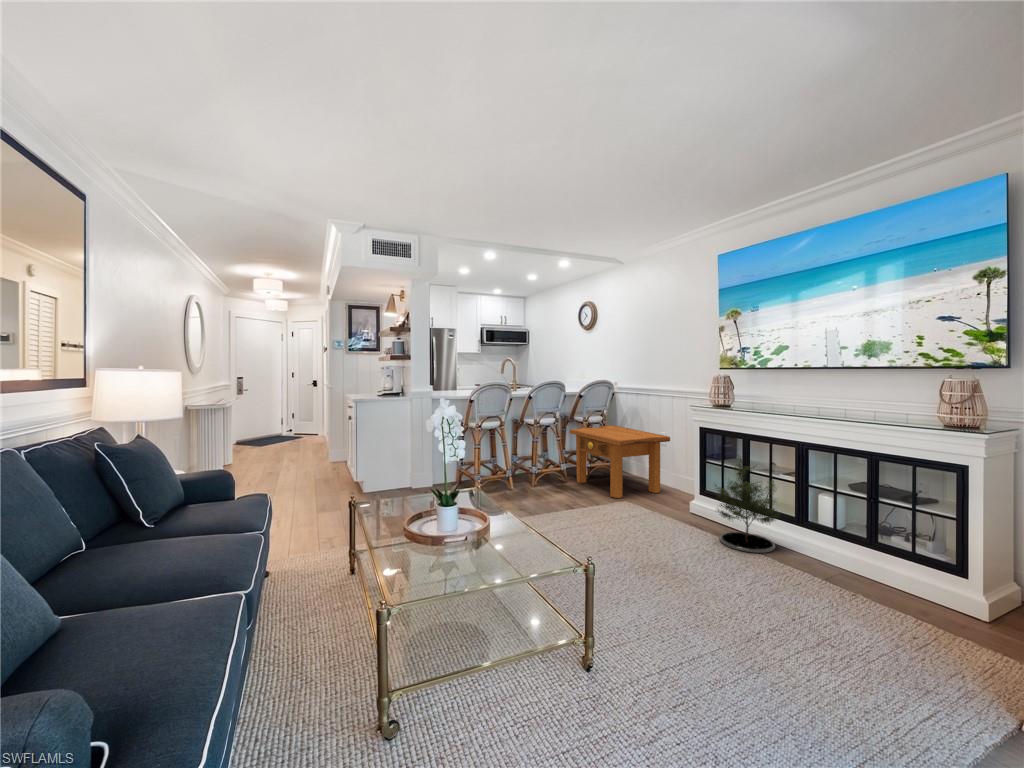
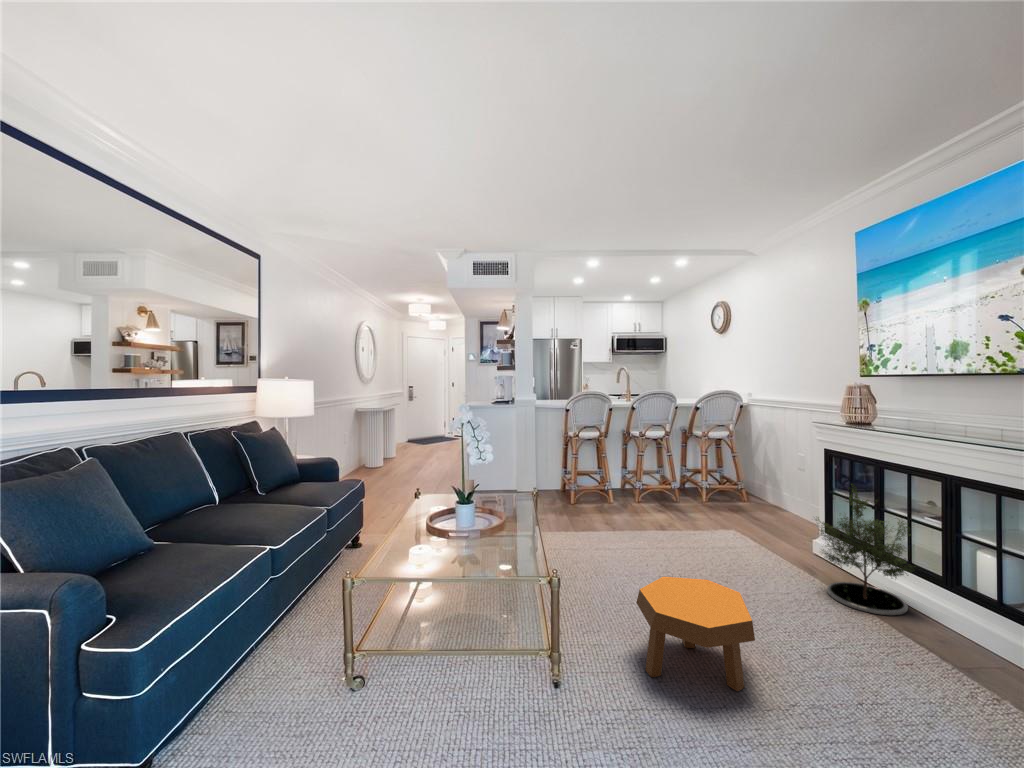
side table: present [570,425,670,498] -> none [682,442,799,525]
footstool: none [628,547,733,641] -> present [636,577,755,691]

